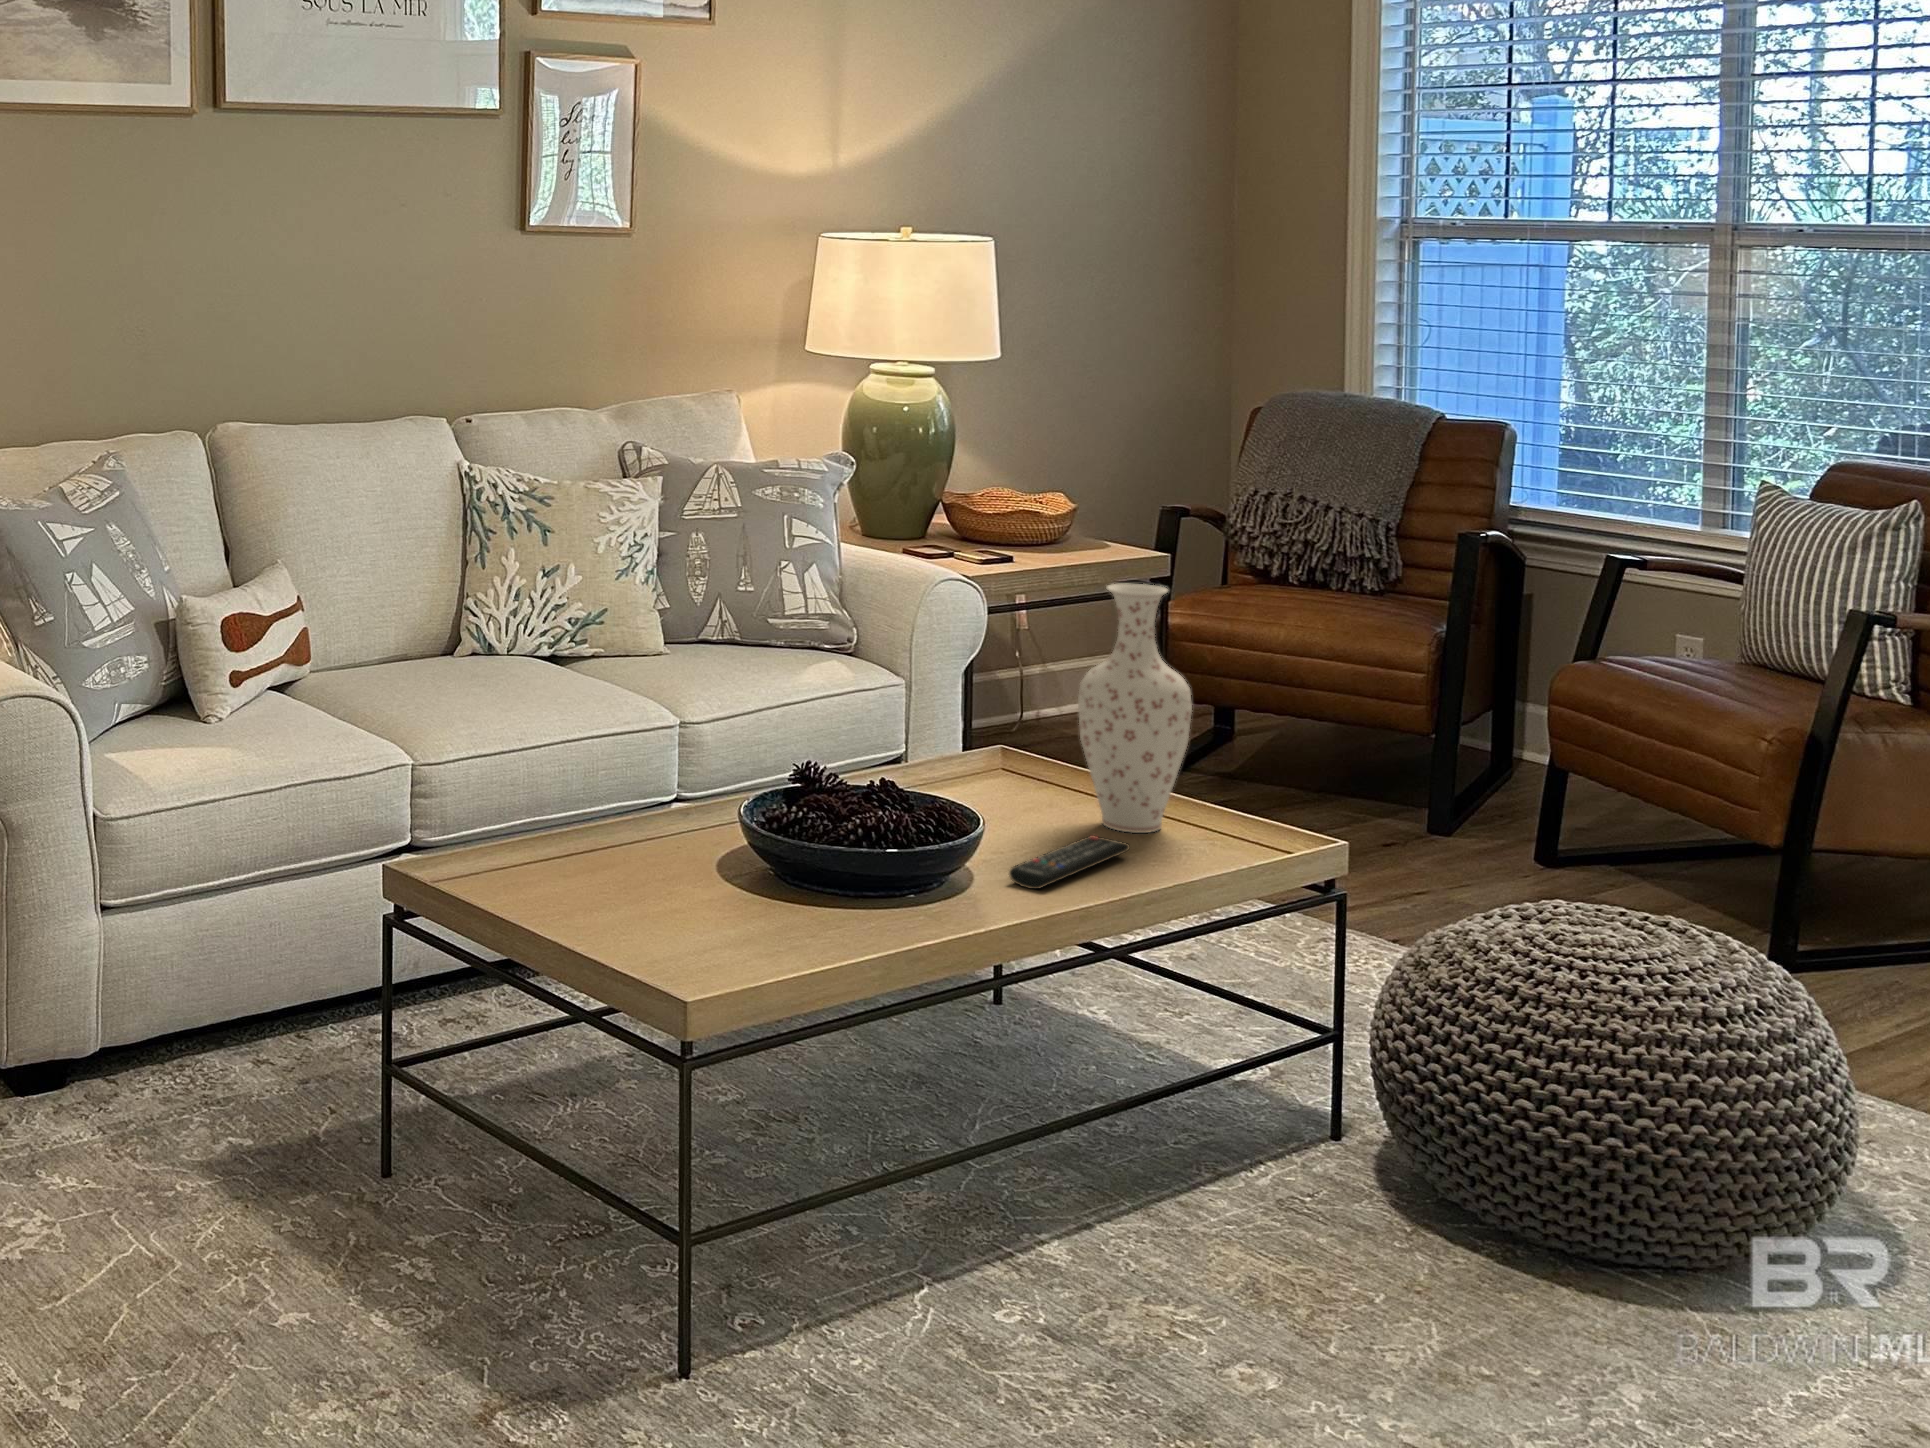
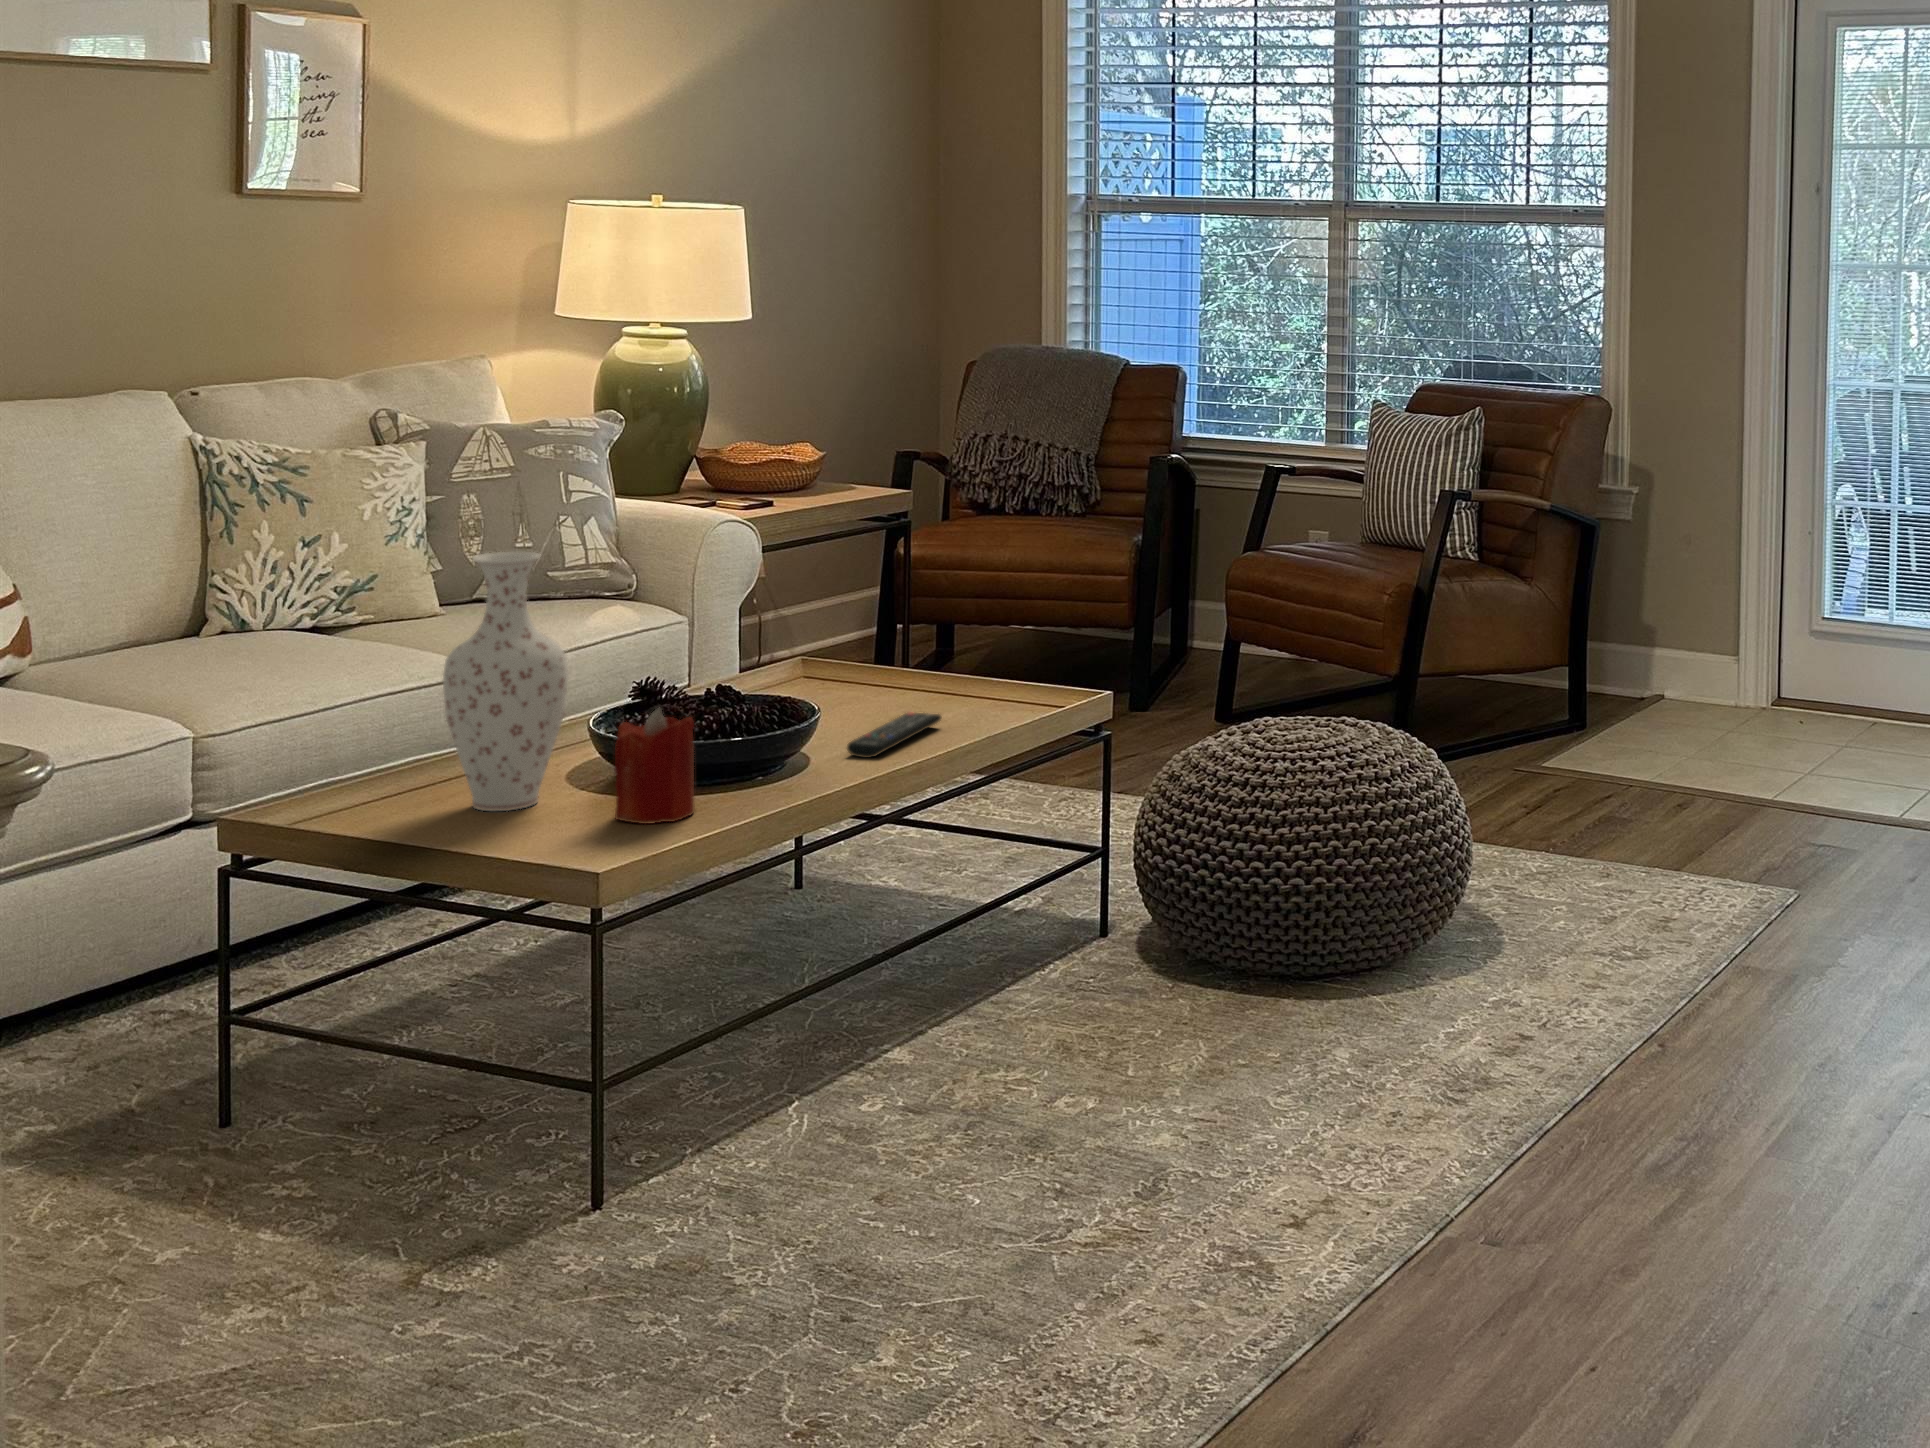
vase: present [1078,583,1192,833] -> present [443,552,569,811]
candle: none [733,810,819,943] -> present [614,707,695,824]

